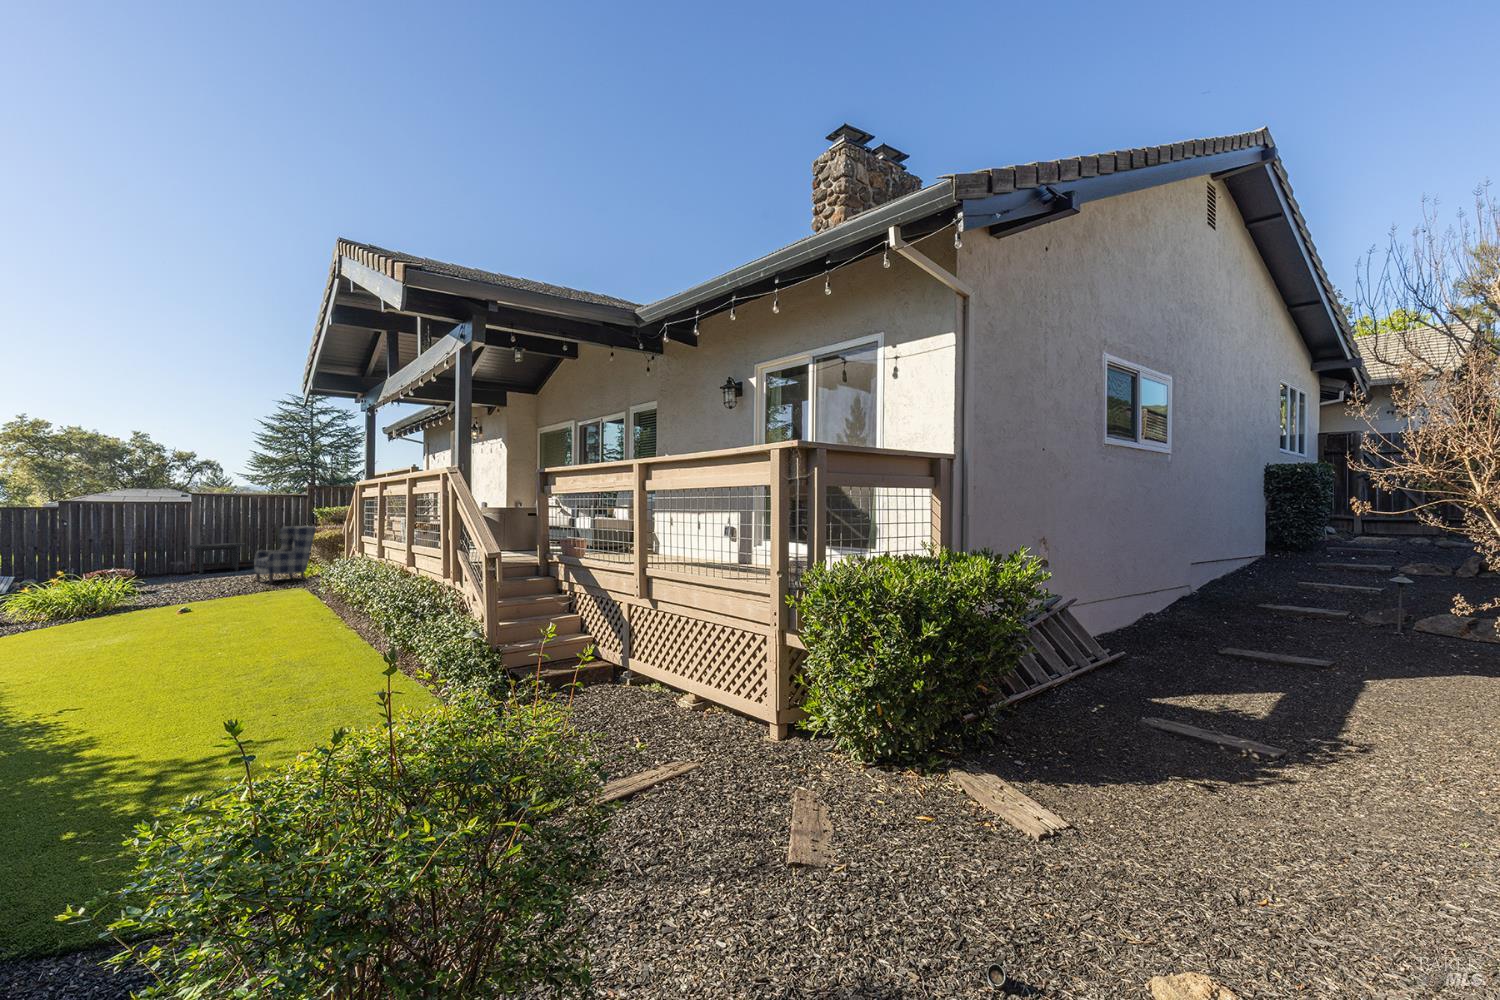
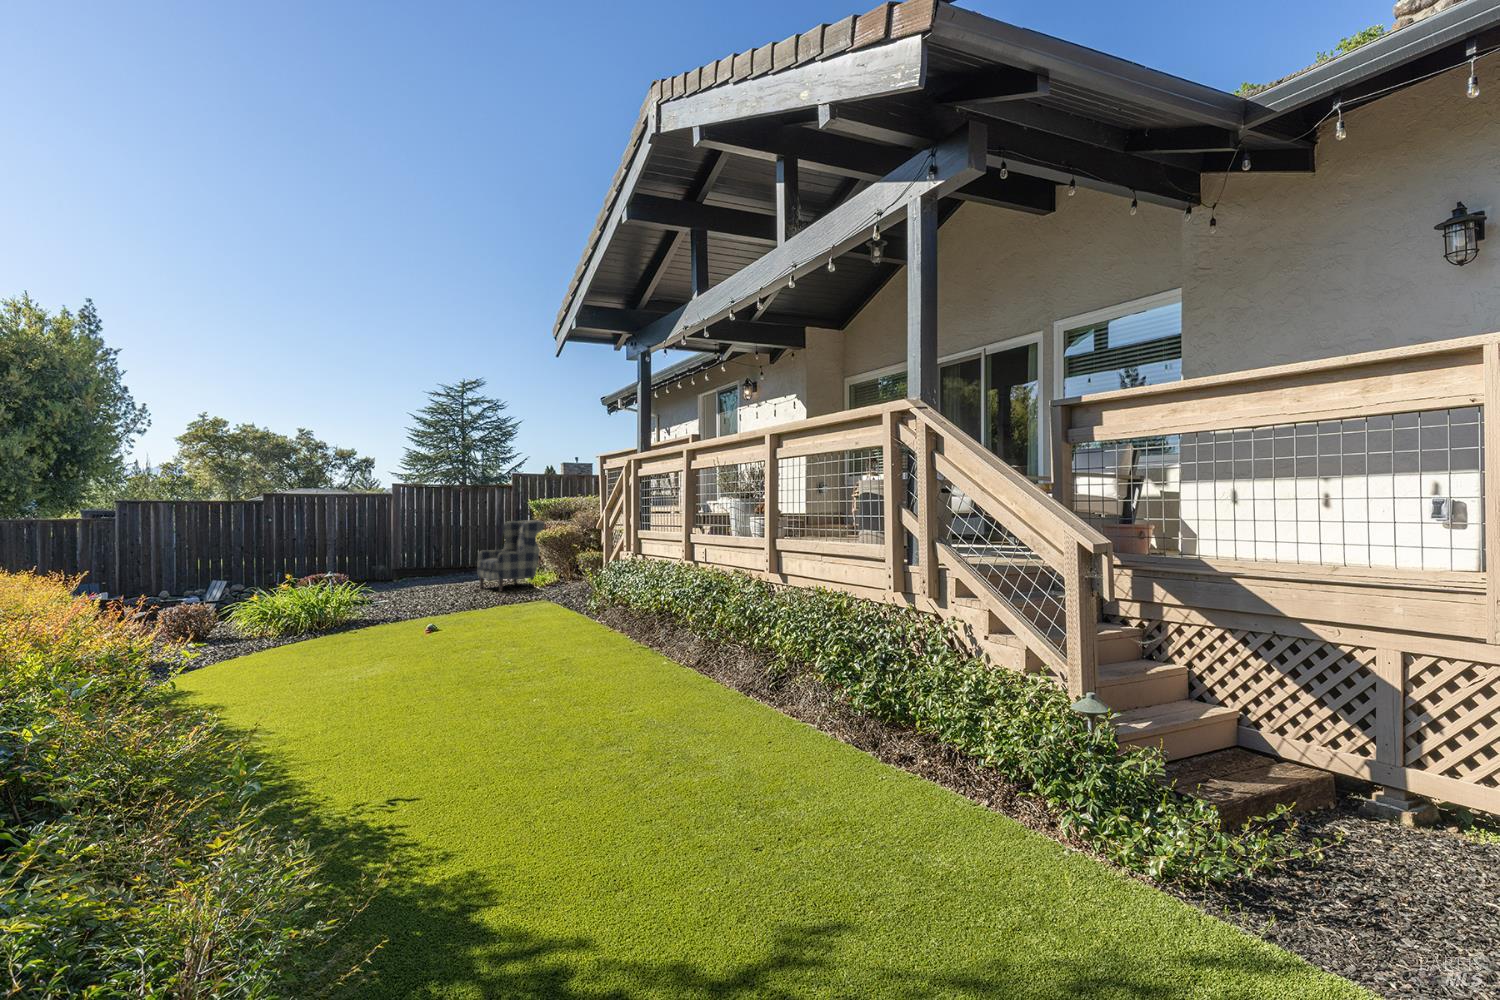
round table: present [188,543,245,573] -> none [393,541,452,576]

